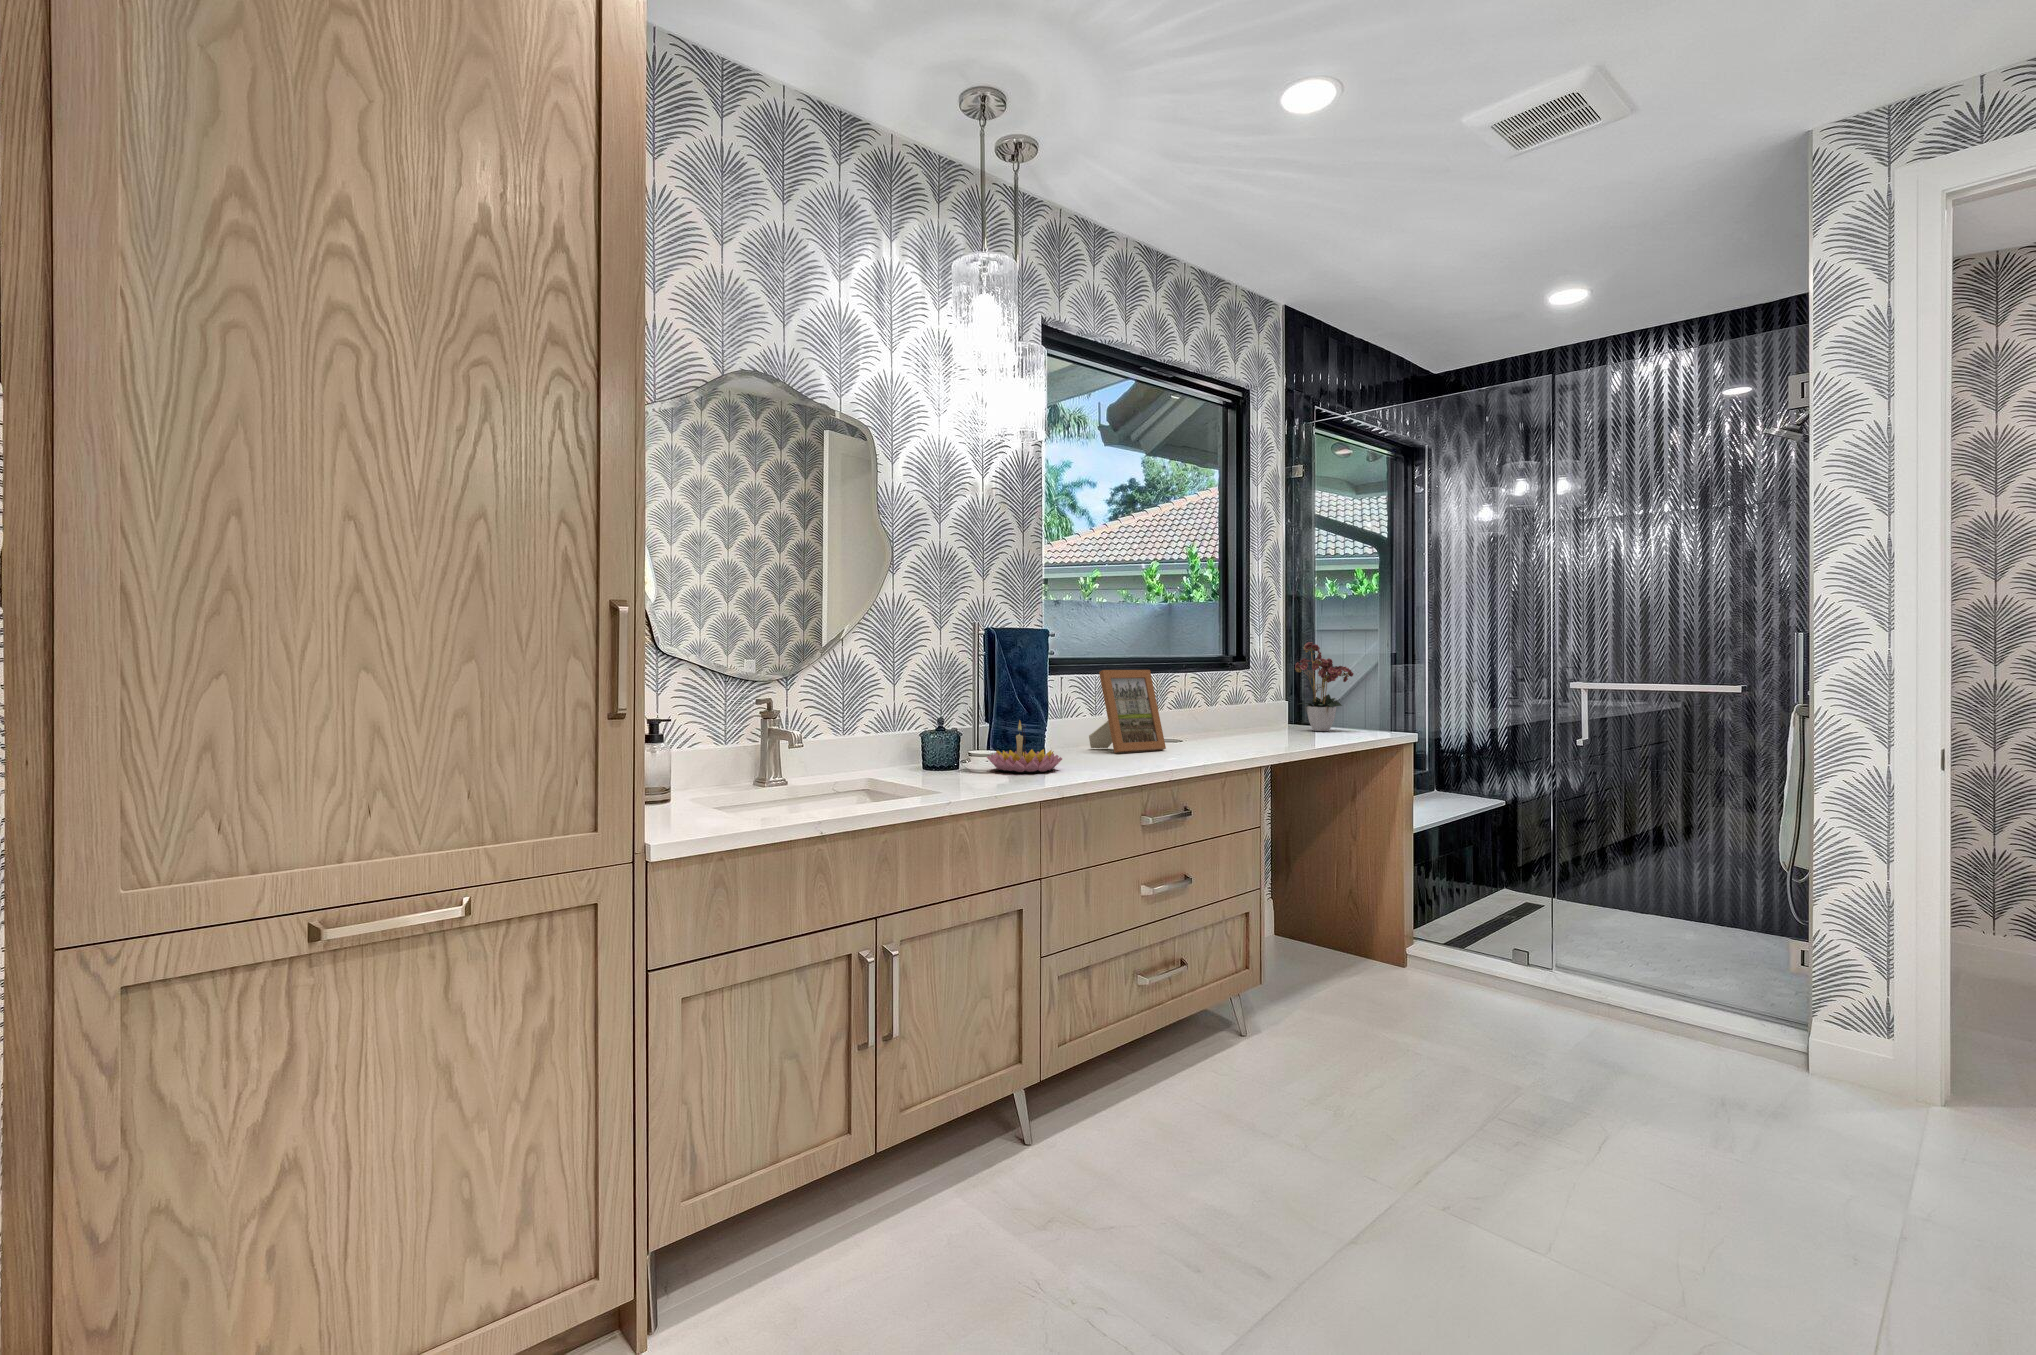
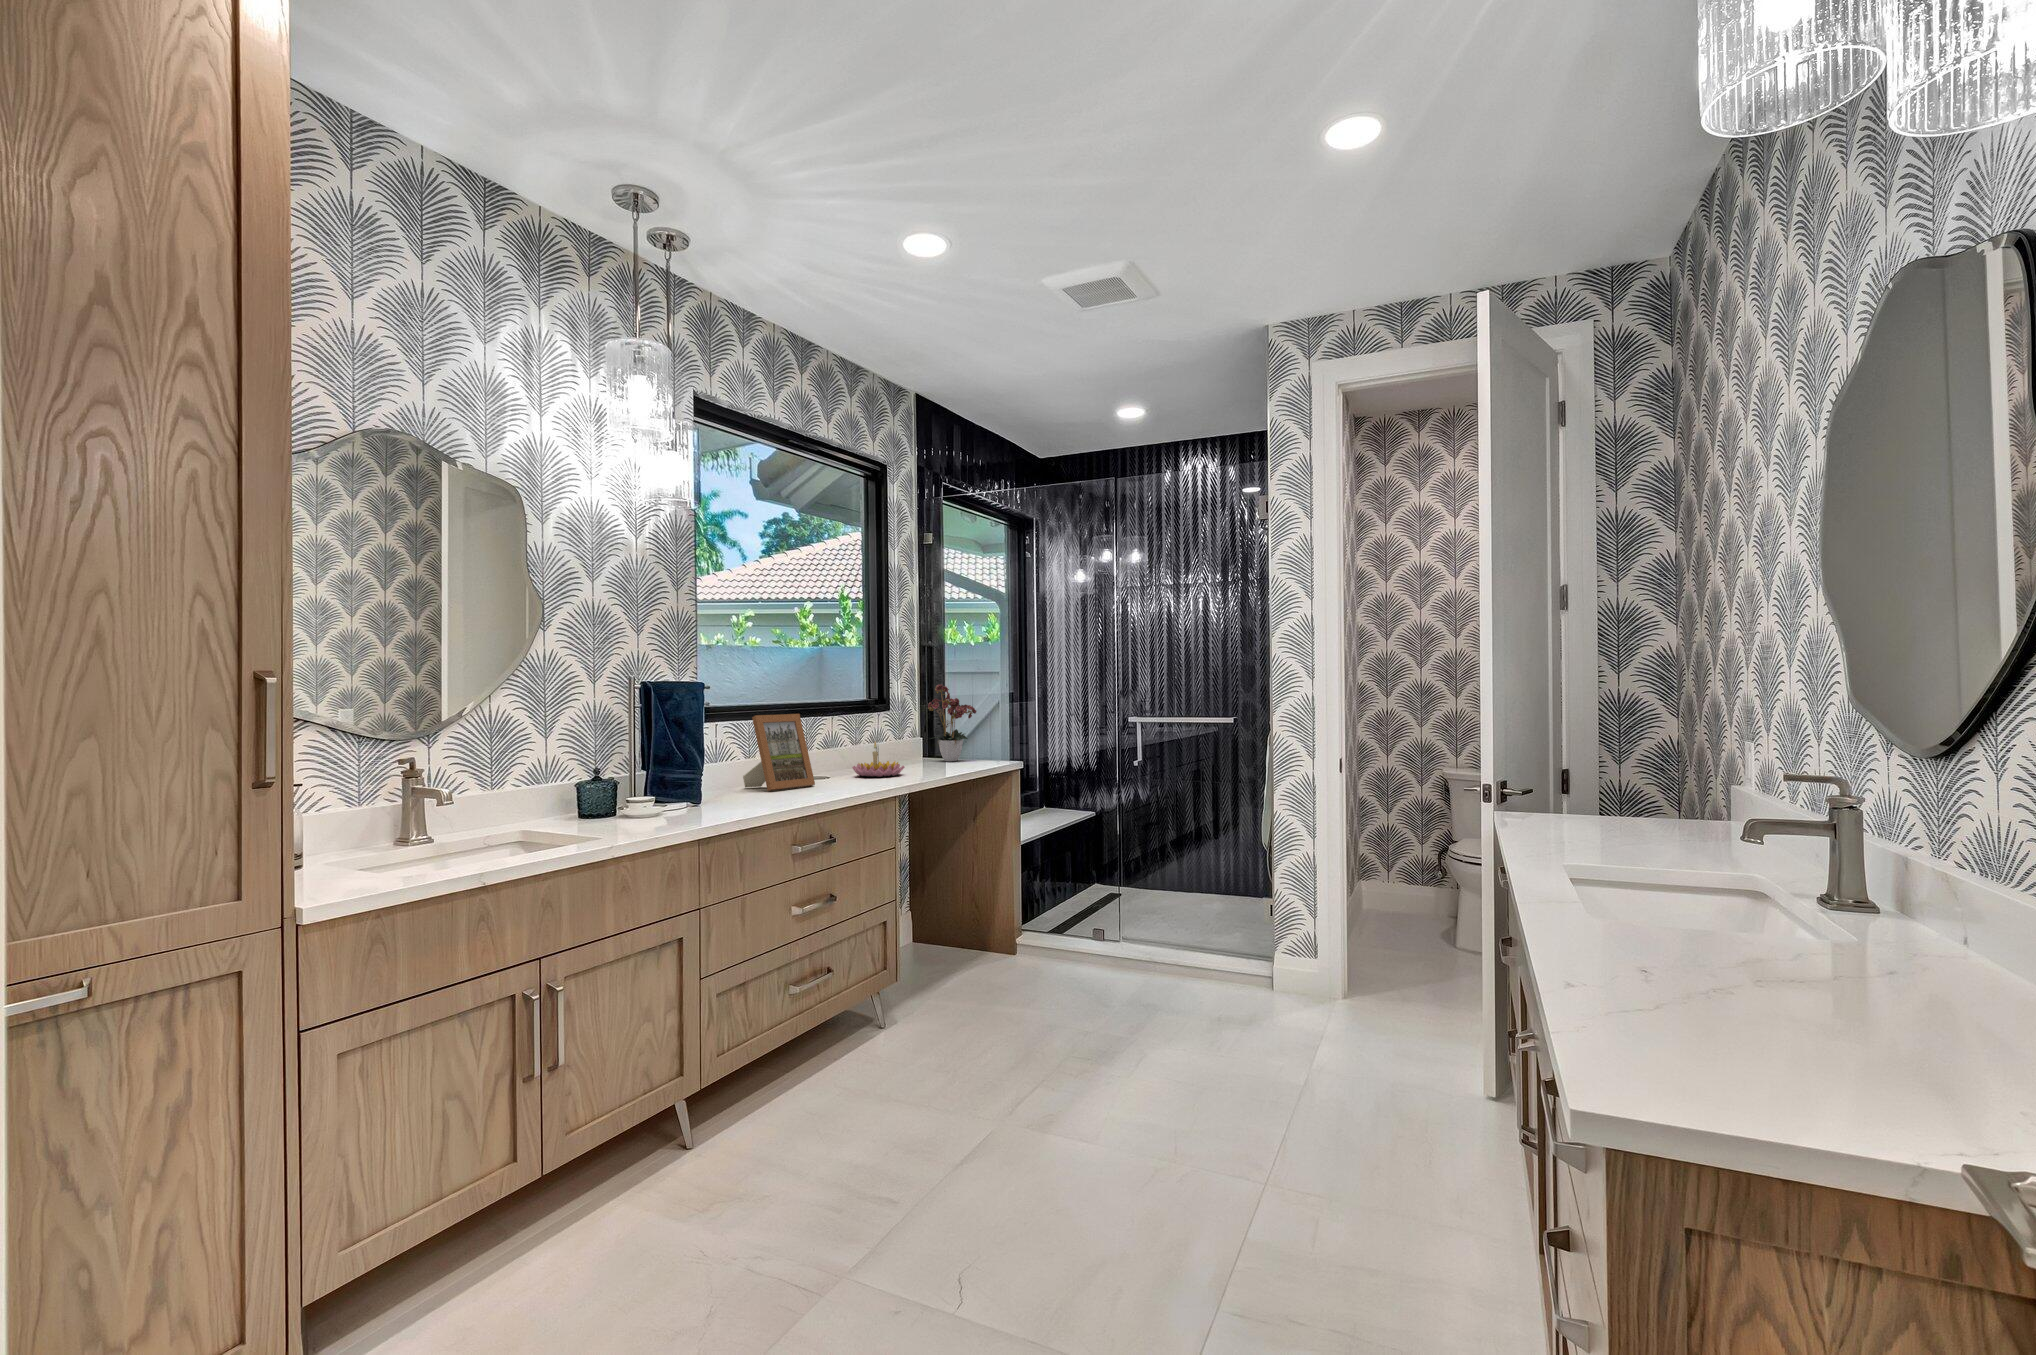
candle holder: present [987,721,1062,773] -> present [852,742,905,777]

